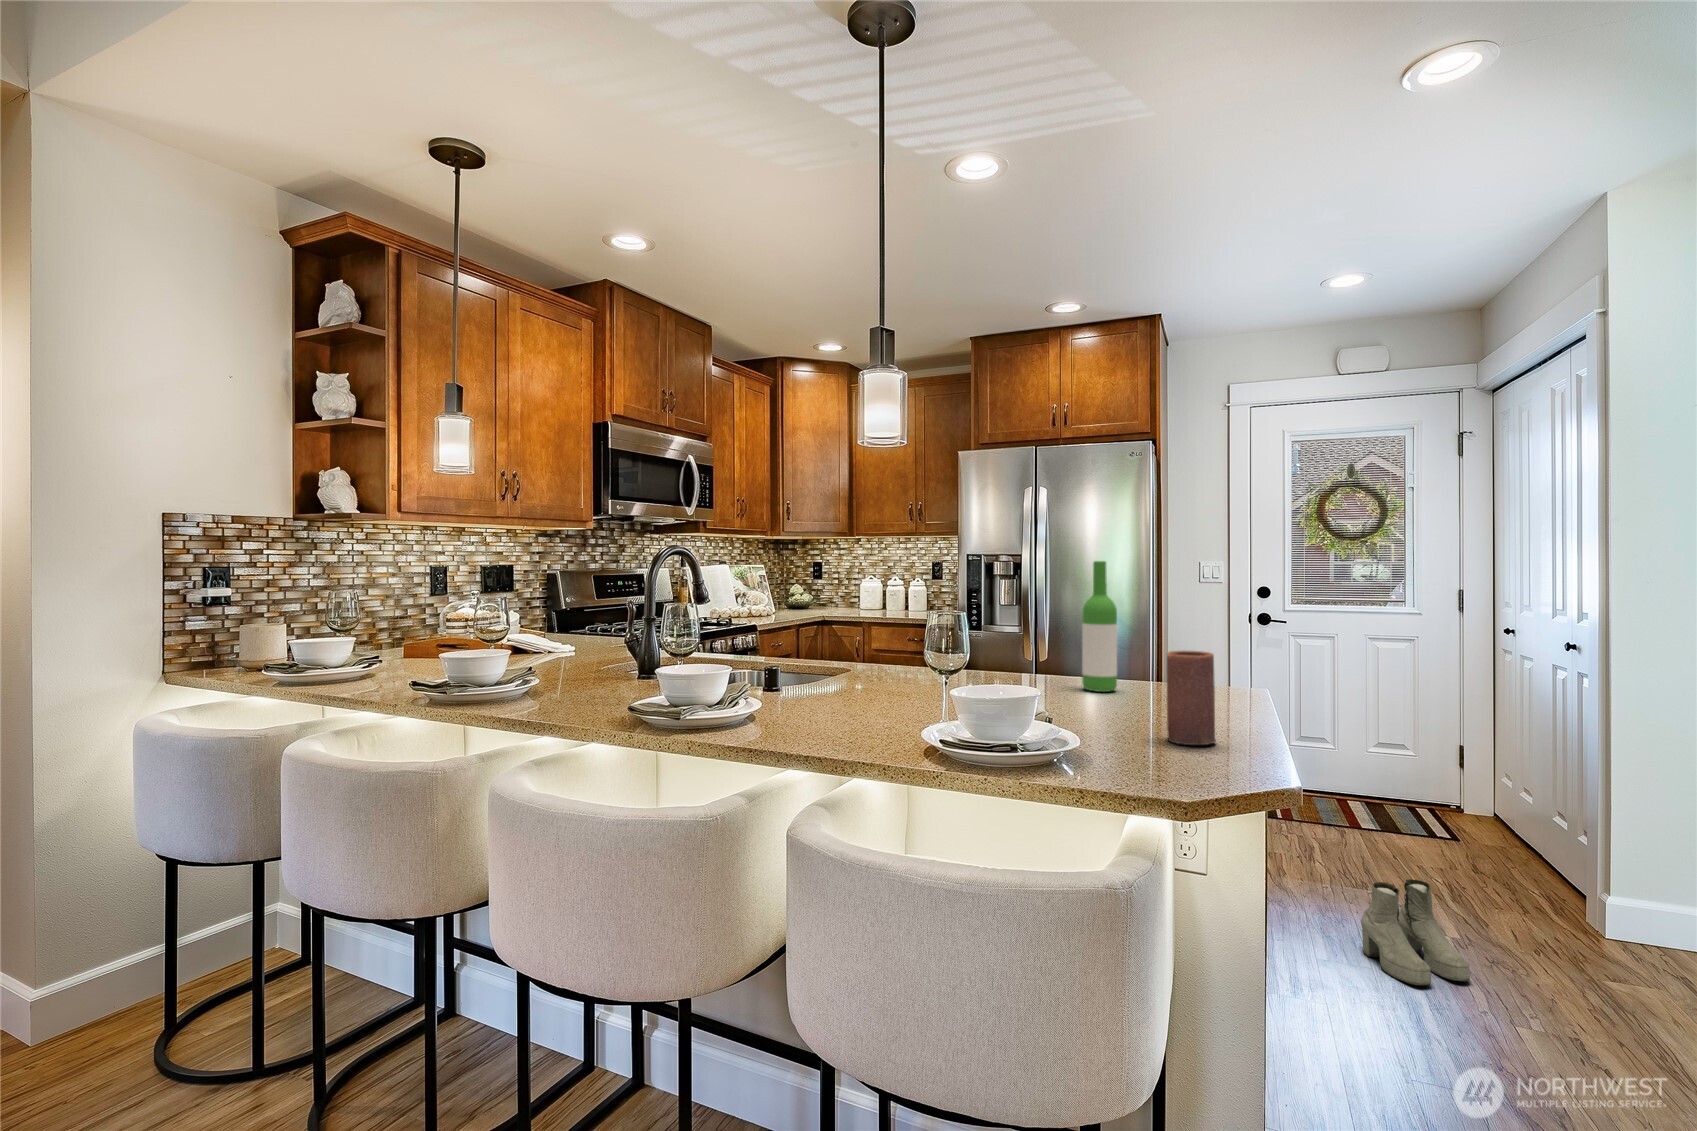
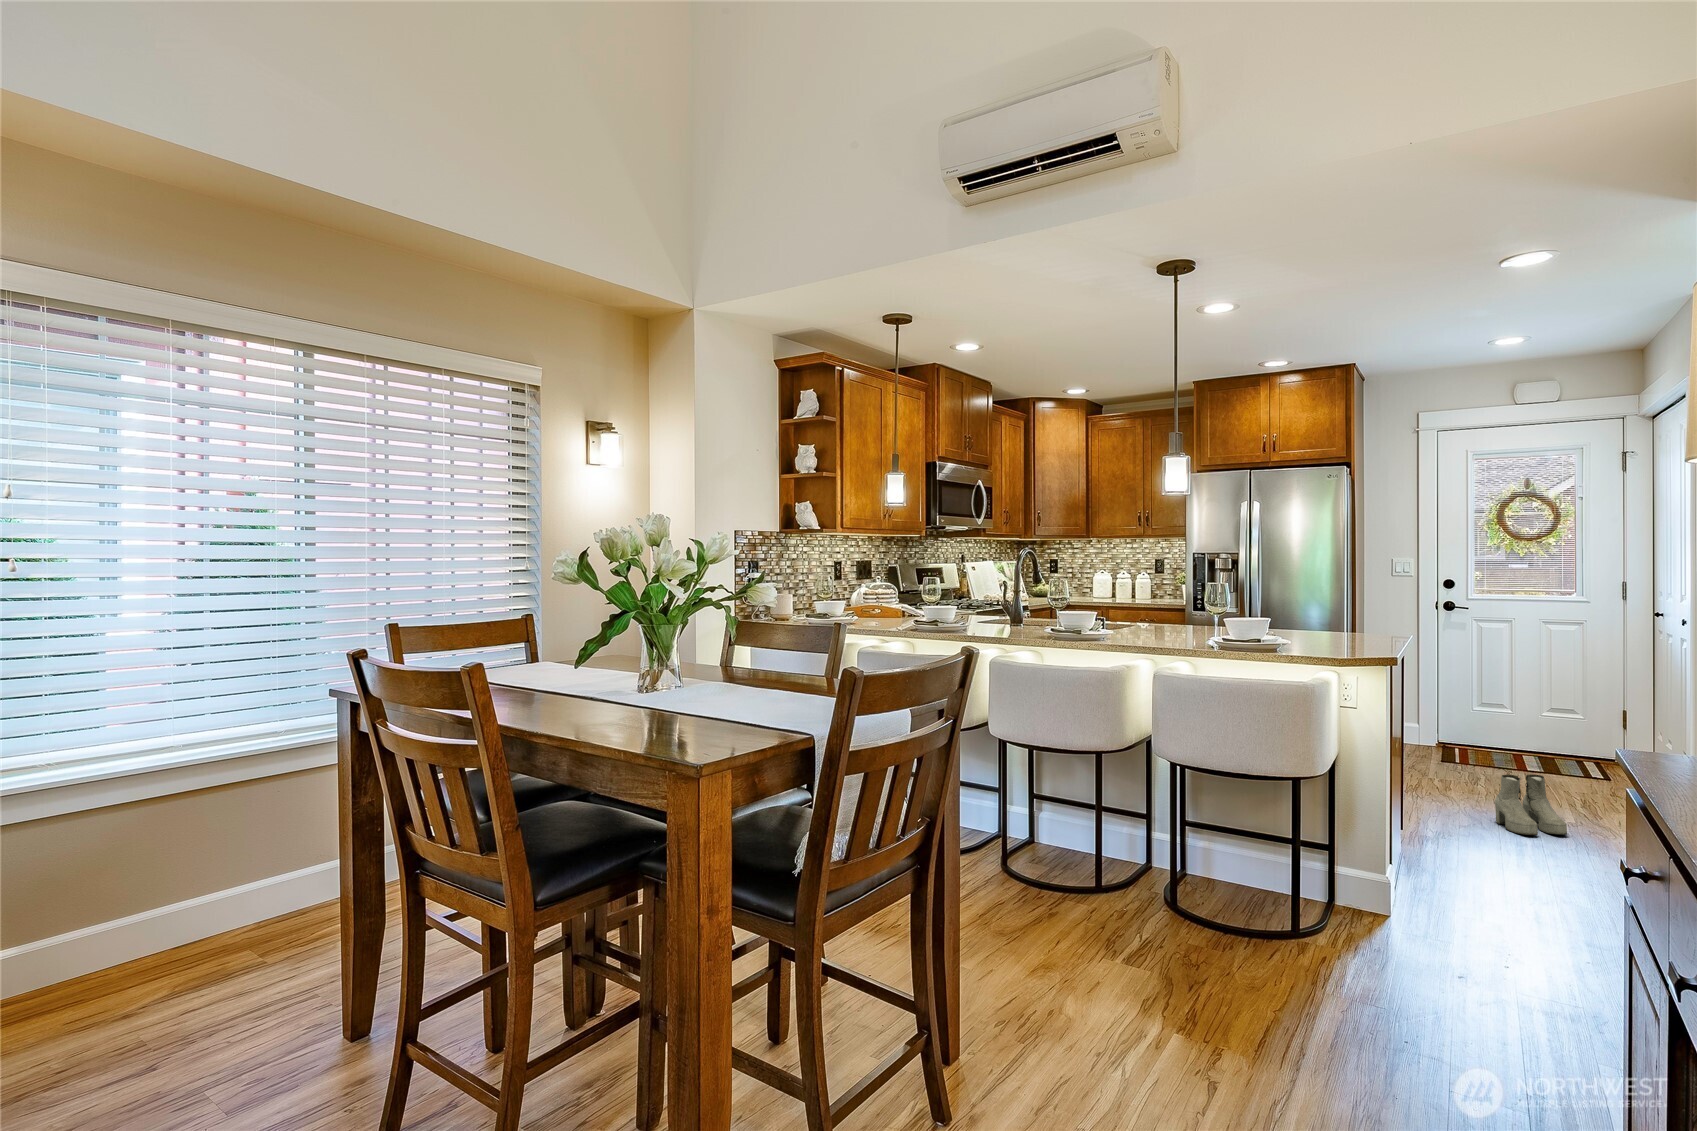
wine bottle: present [1082,561,1117,692] -> none [1296,558,1318,635]
candle: present [1167,651,1216,745] -> none [1344,604,1371,649]

